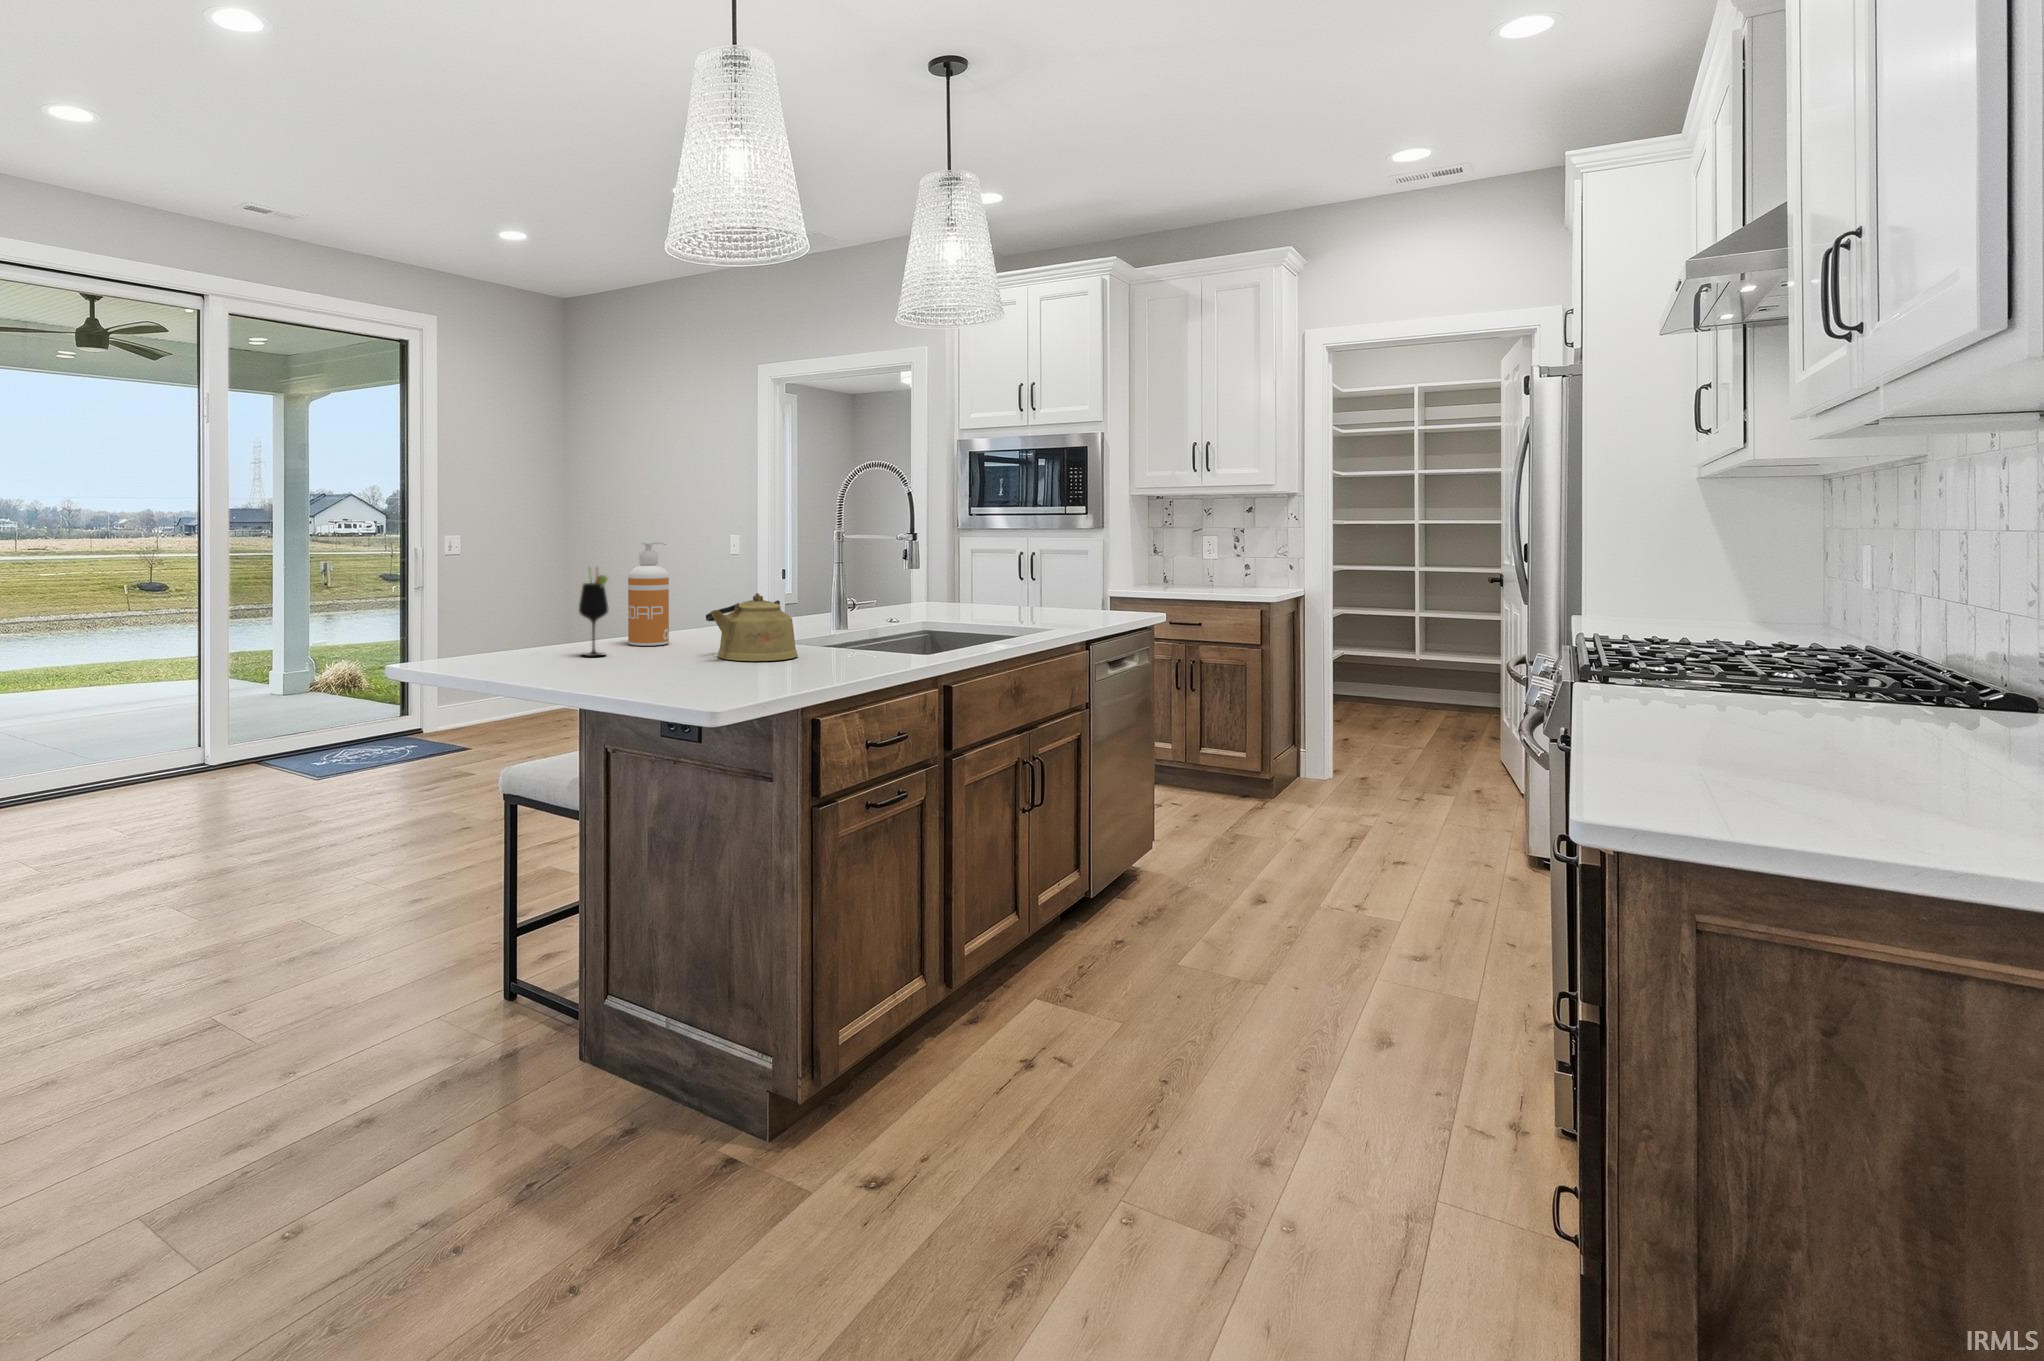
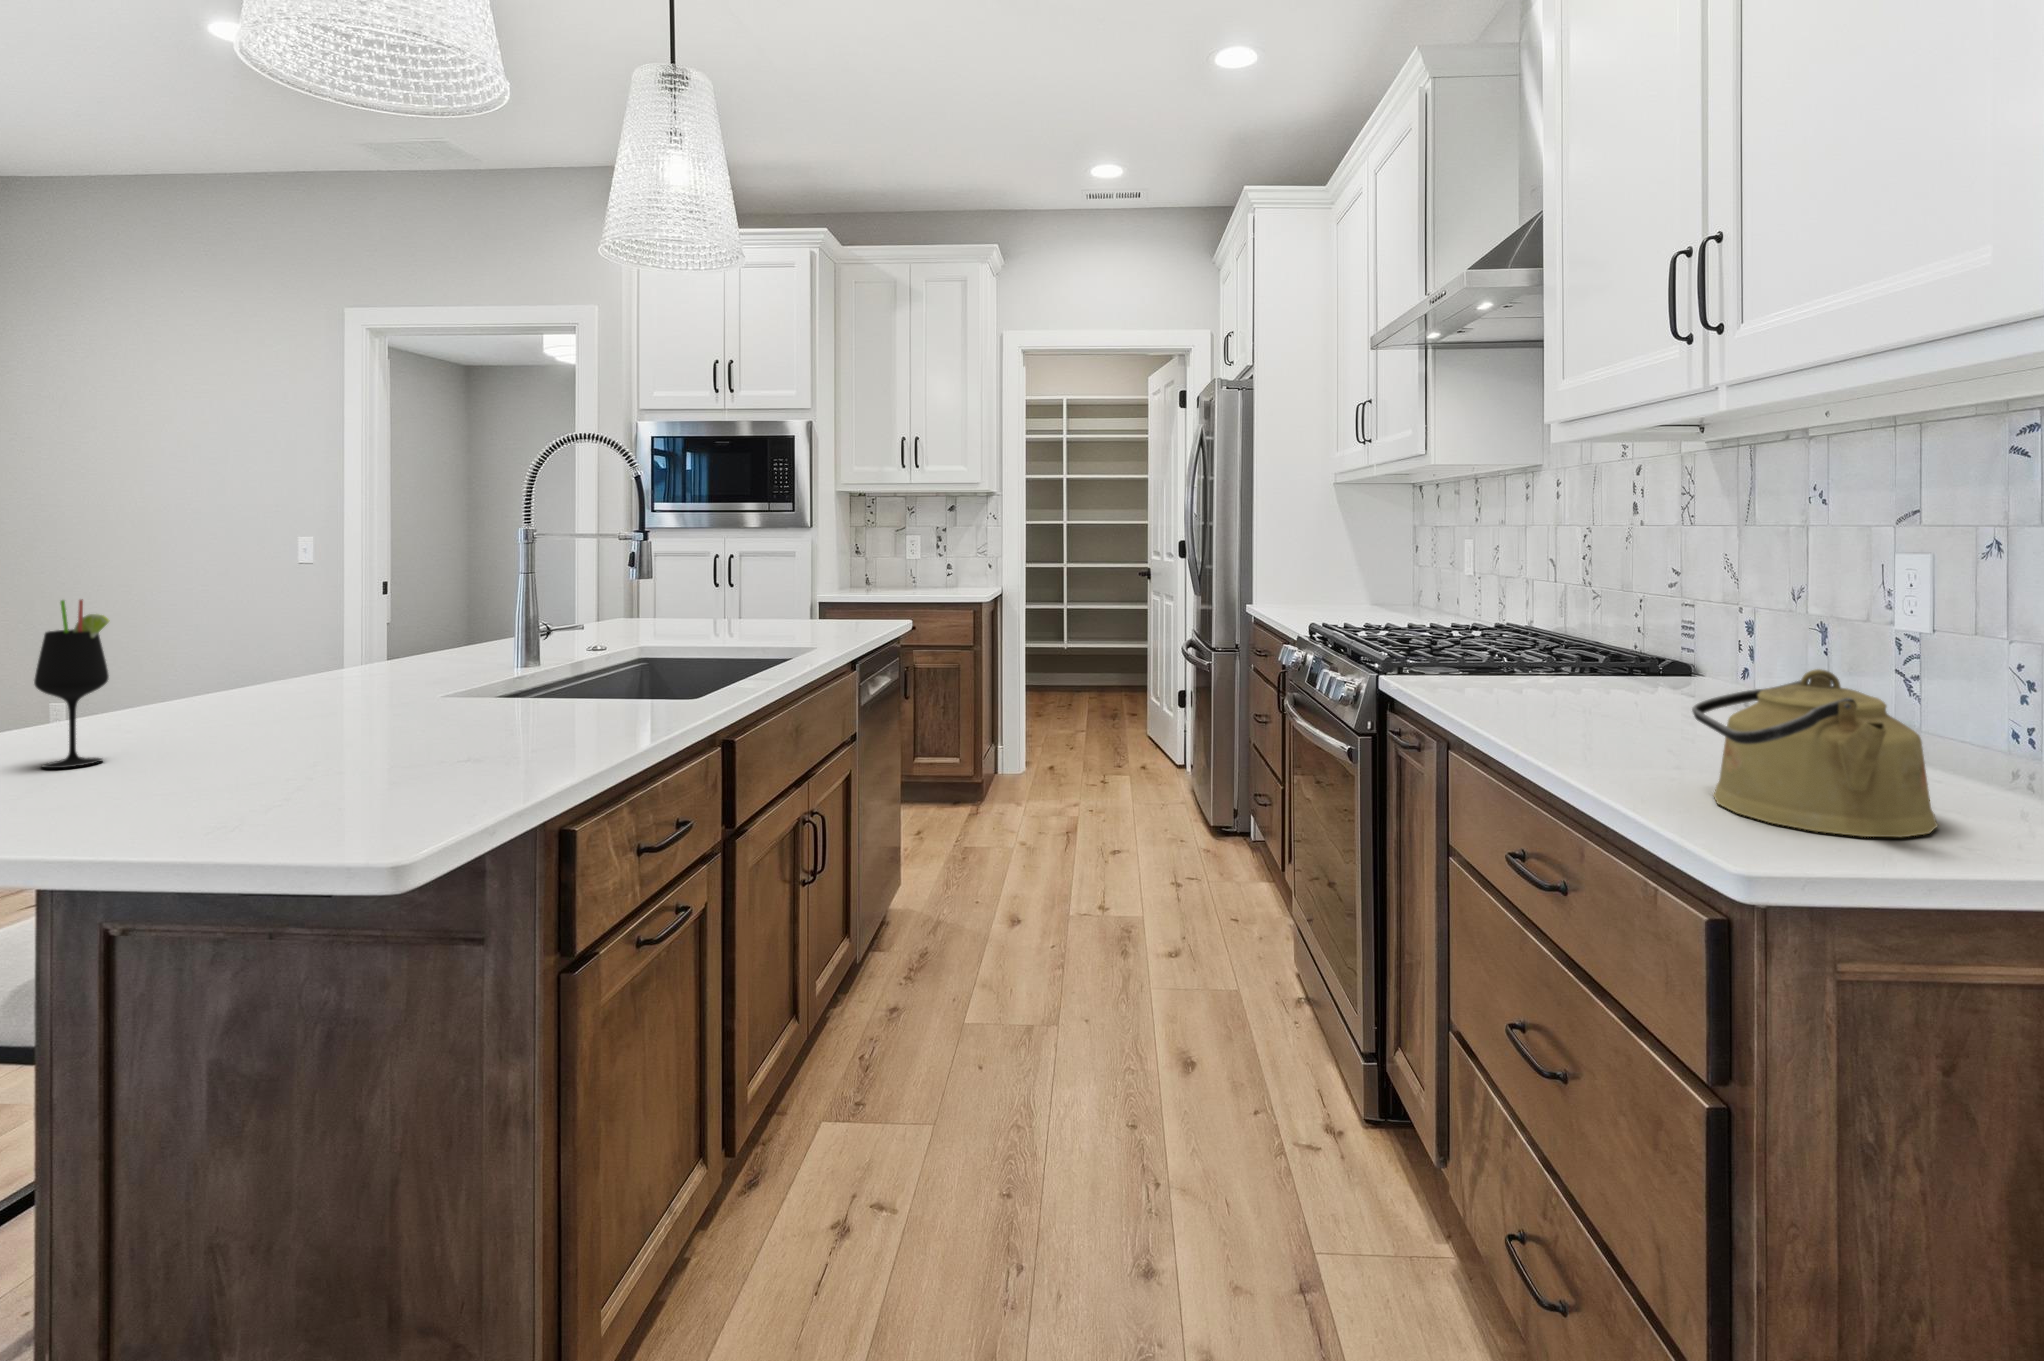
soap dispenser: present [628,542,669,646] -> none [148,551,237,732]
kettle: present [706,593,798,661] -> present [1692,669,1938,837]

